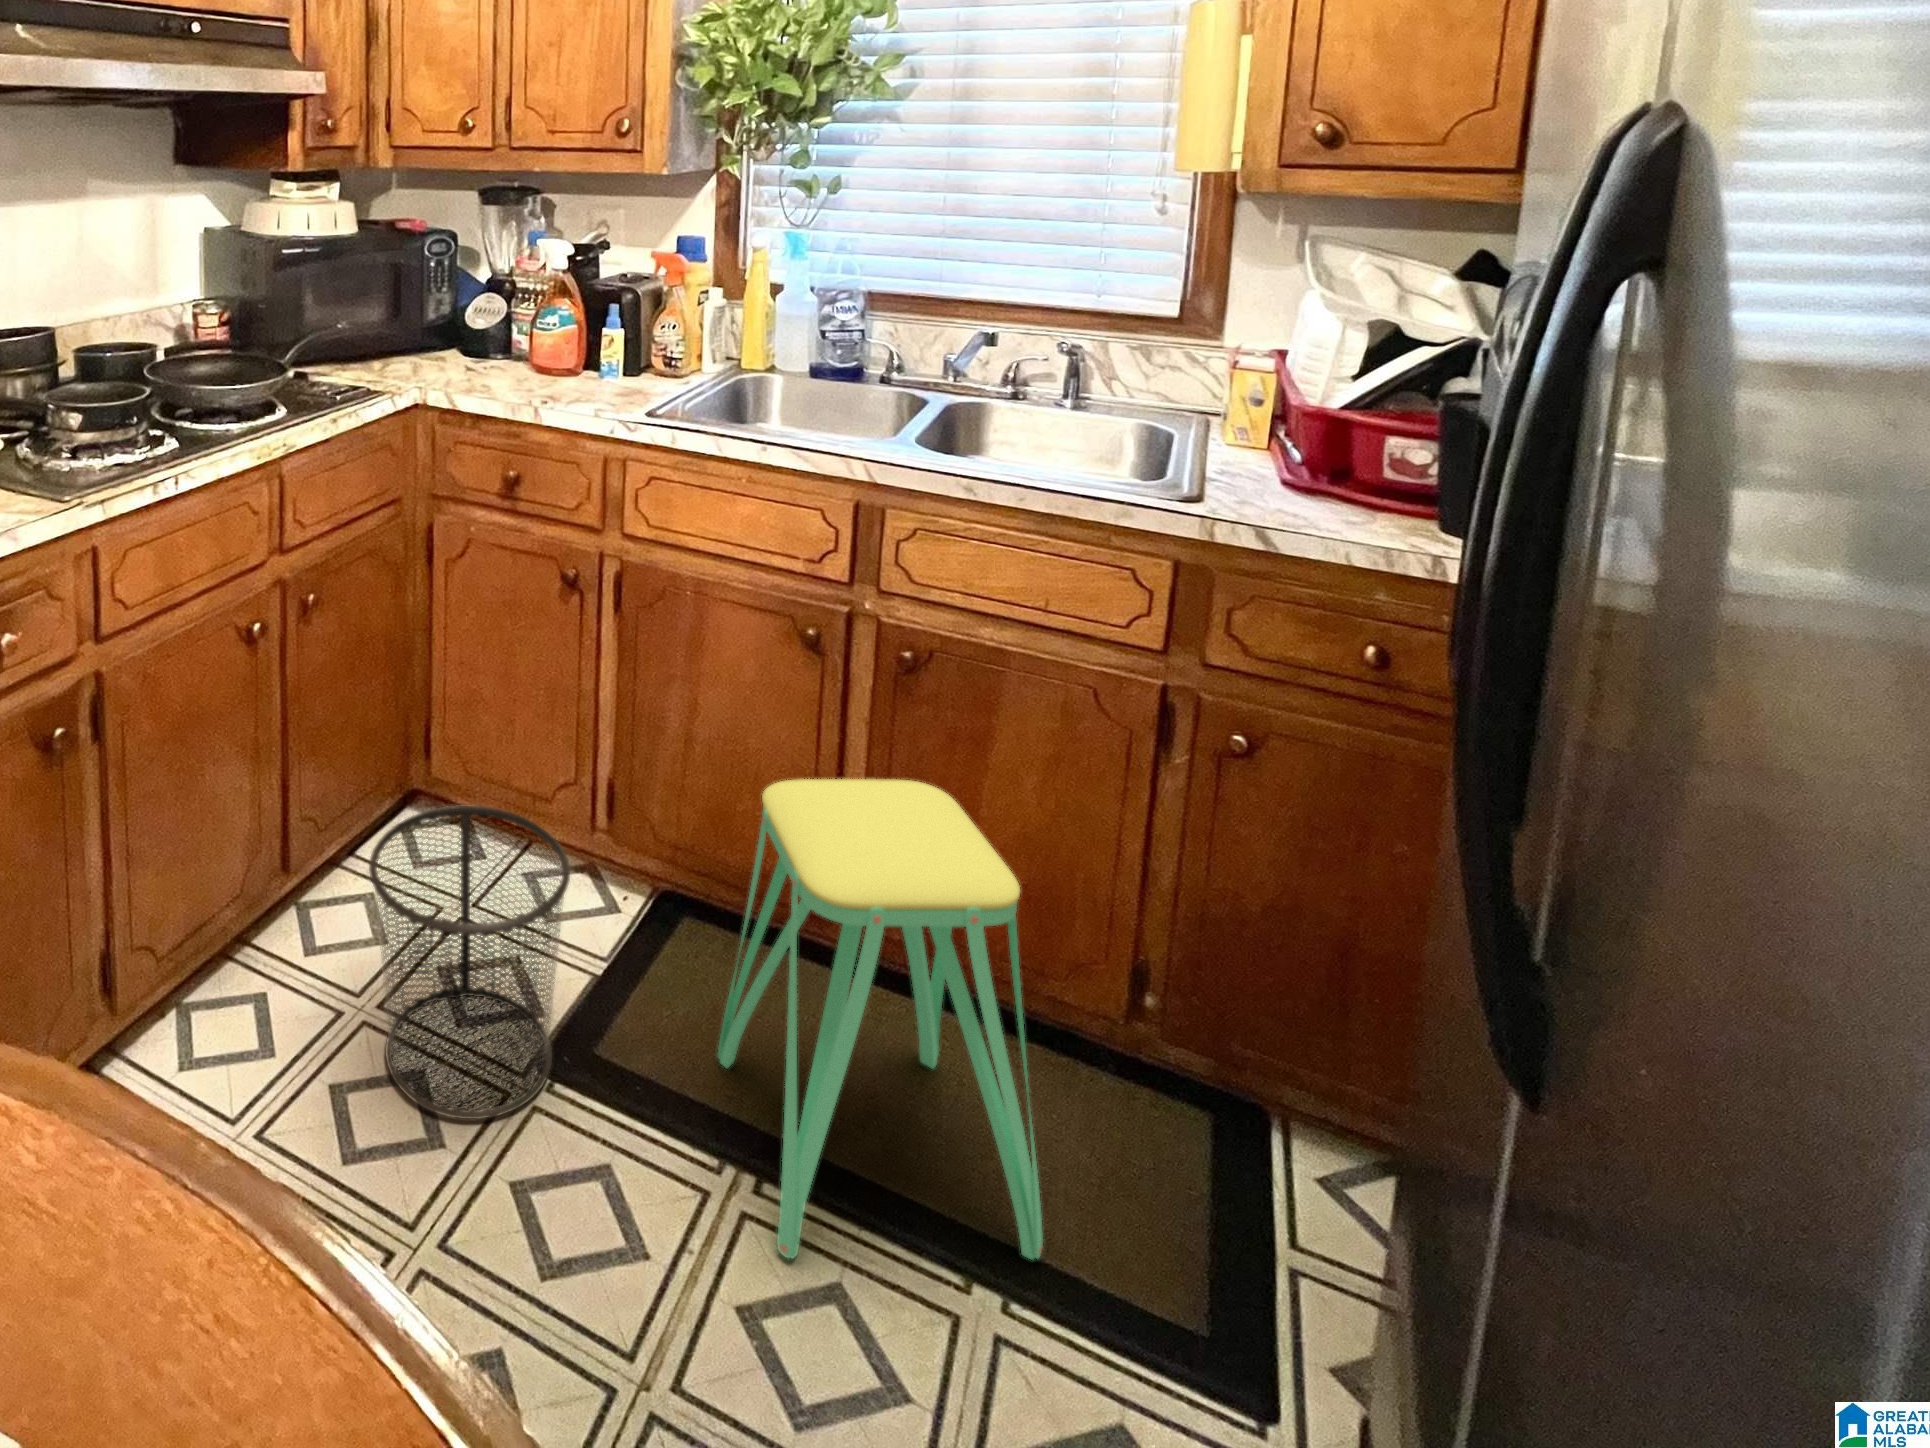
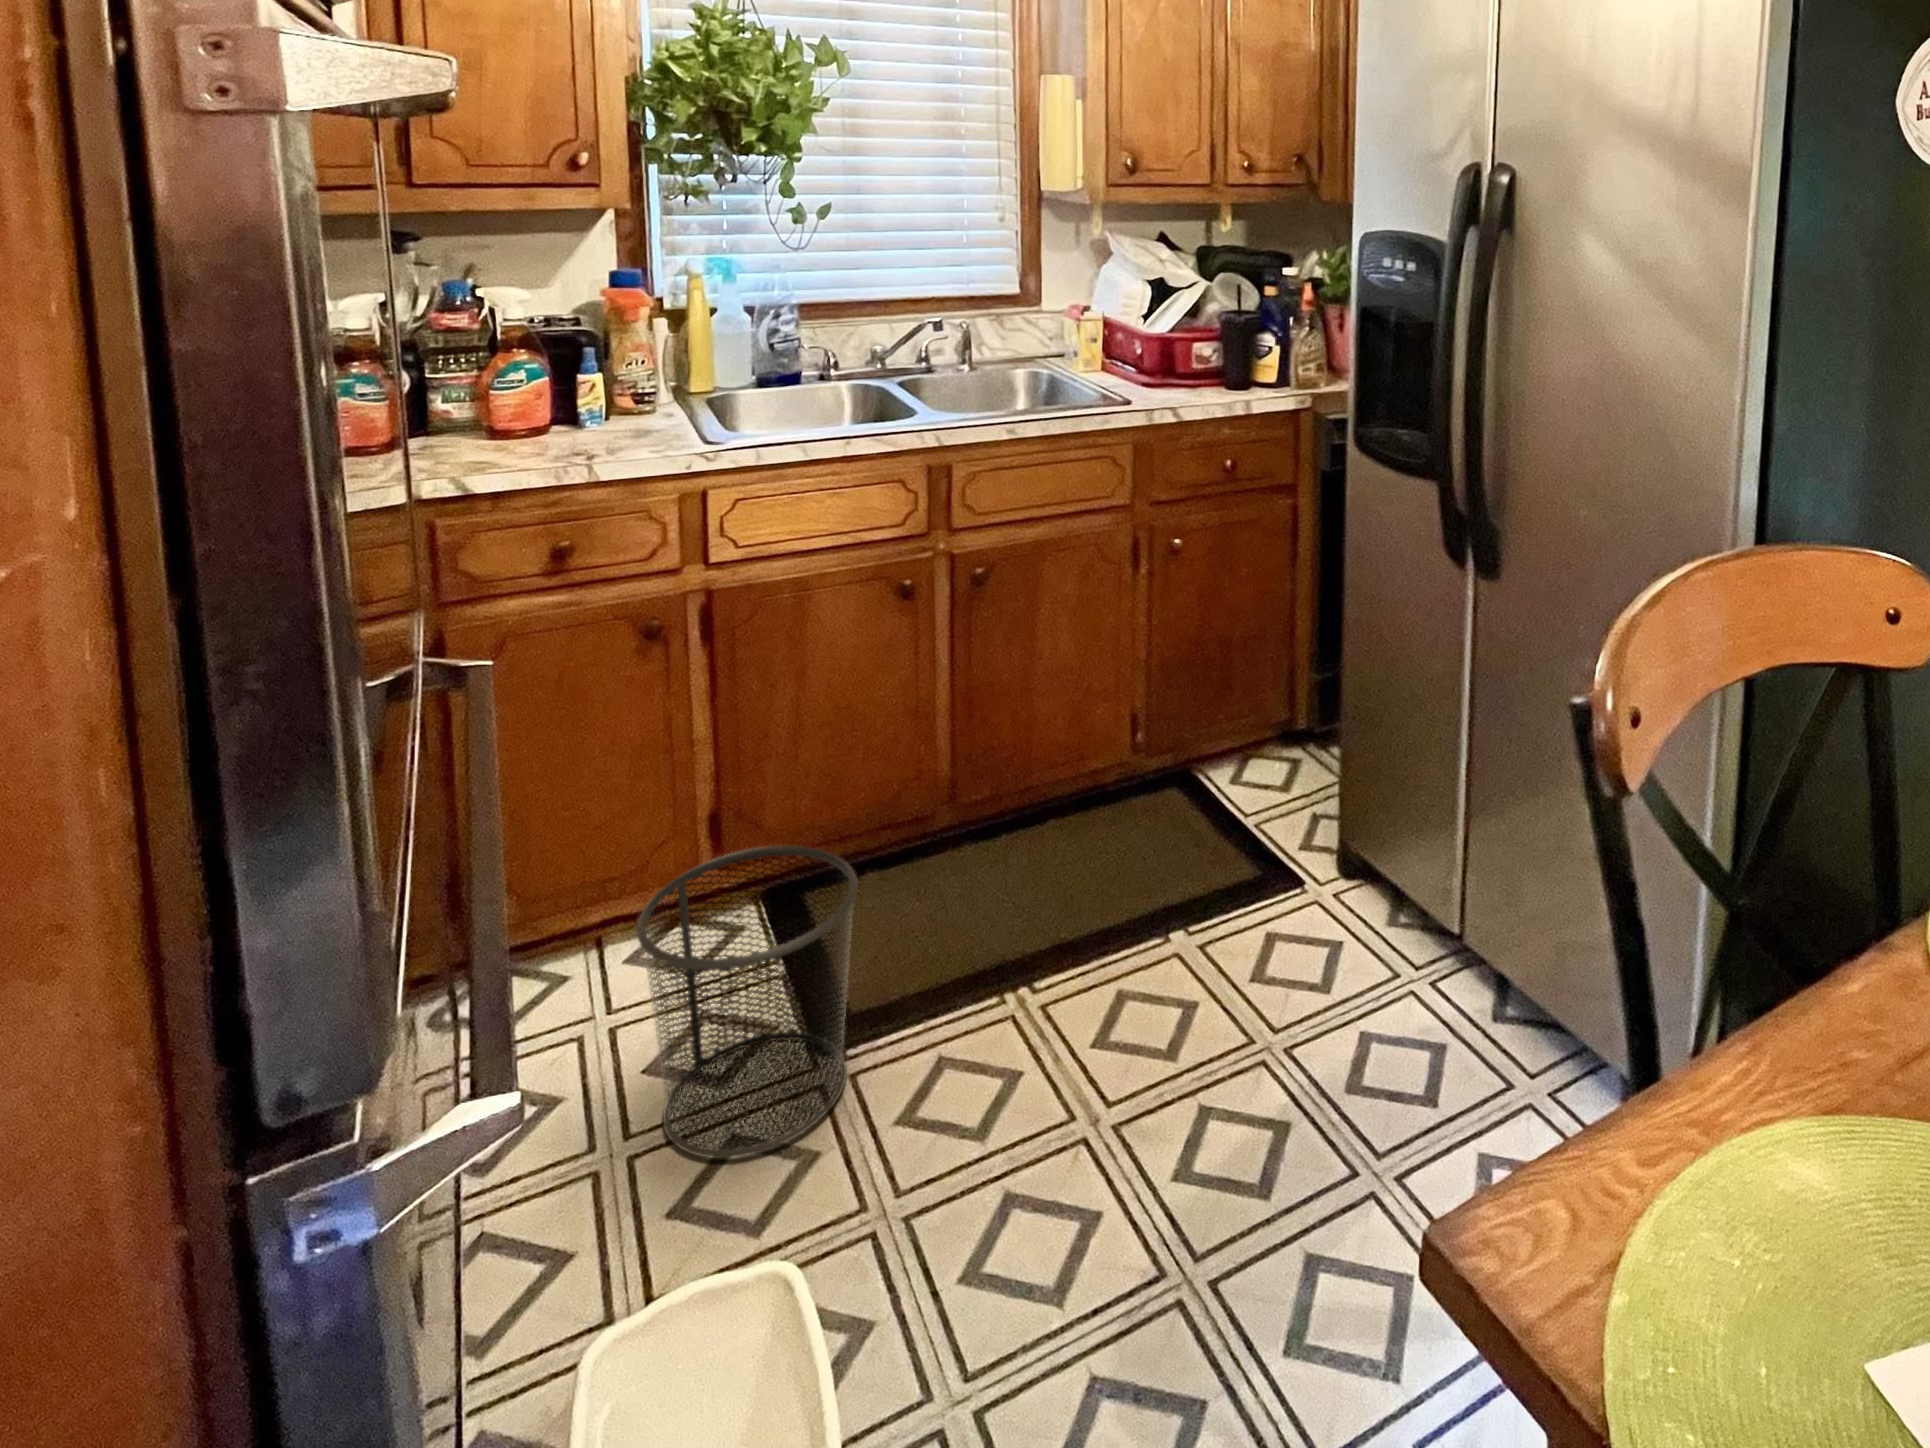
stool: present [718,779,1043,1259] -> none [933,649,1179,1003]

